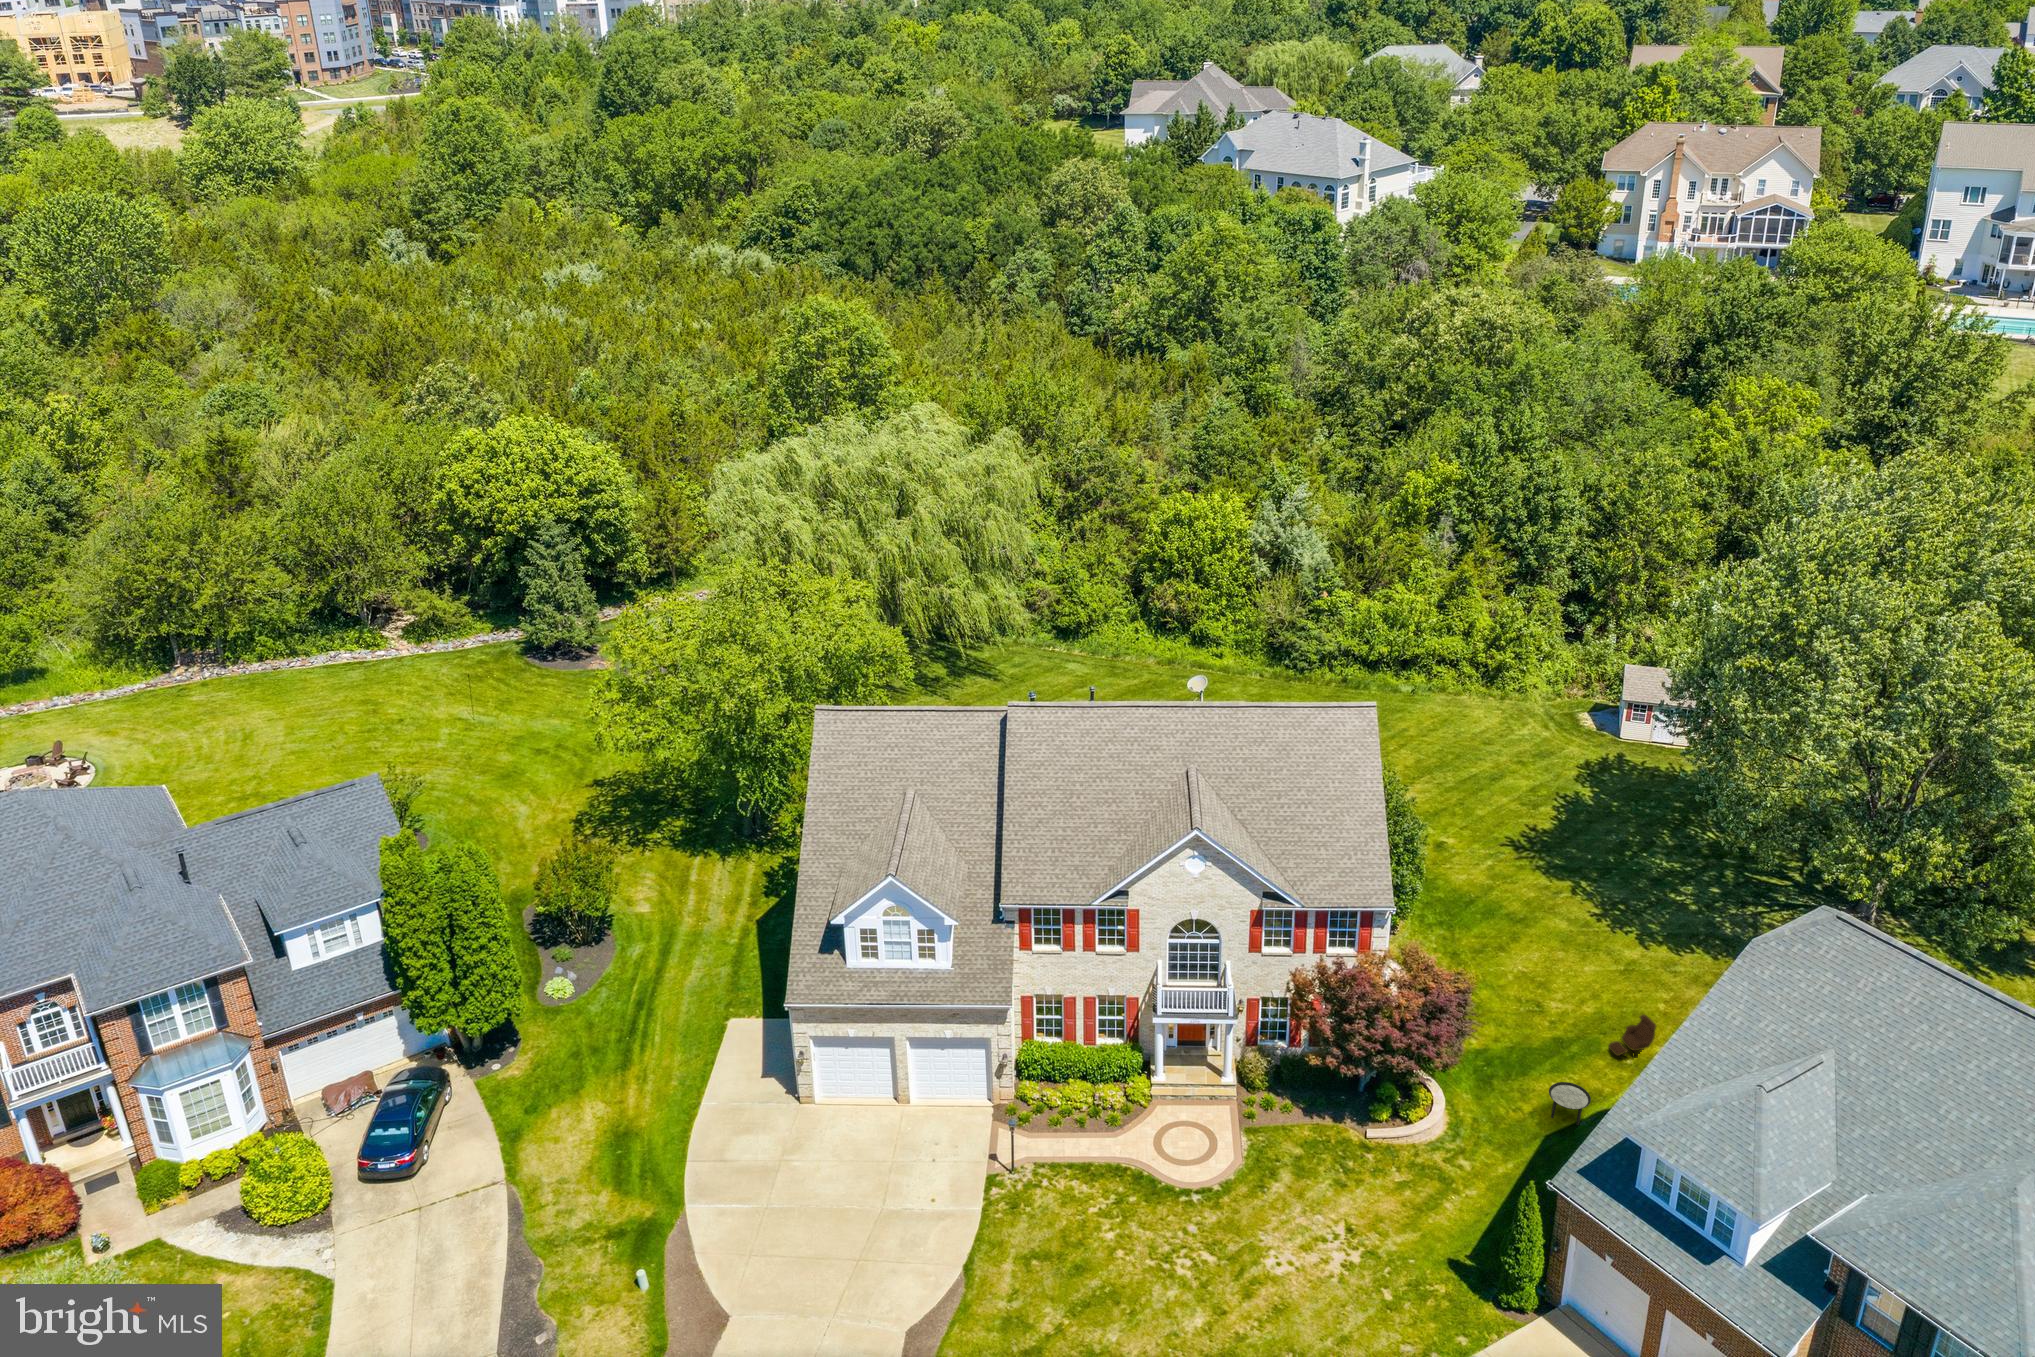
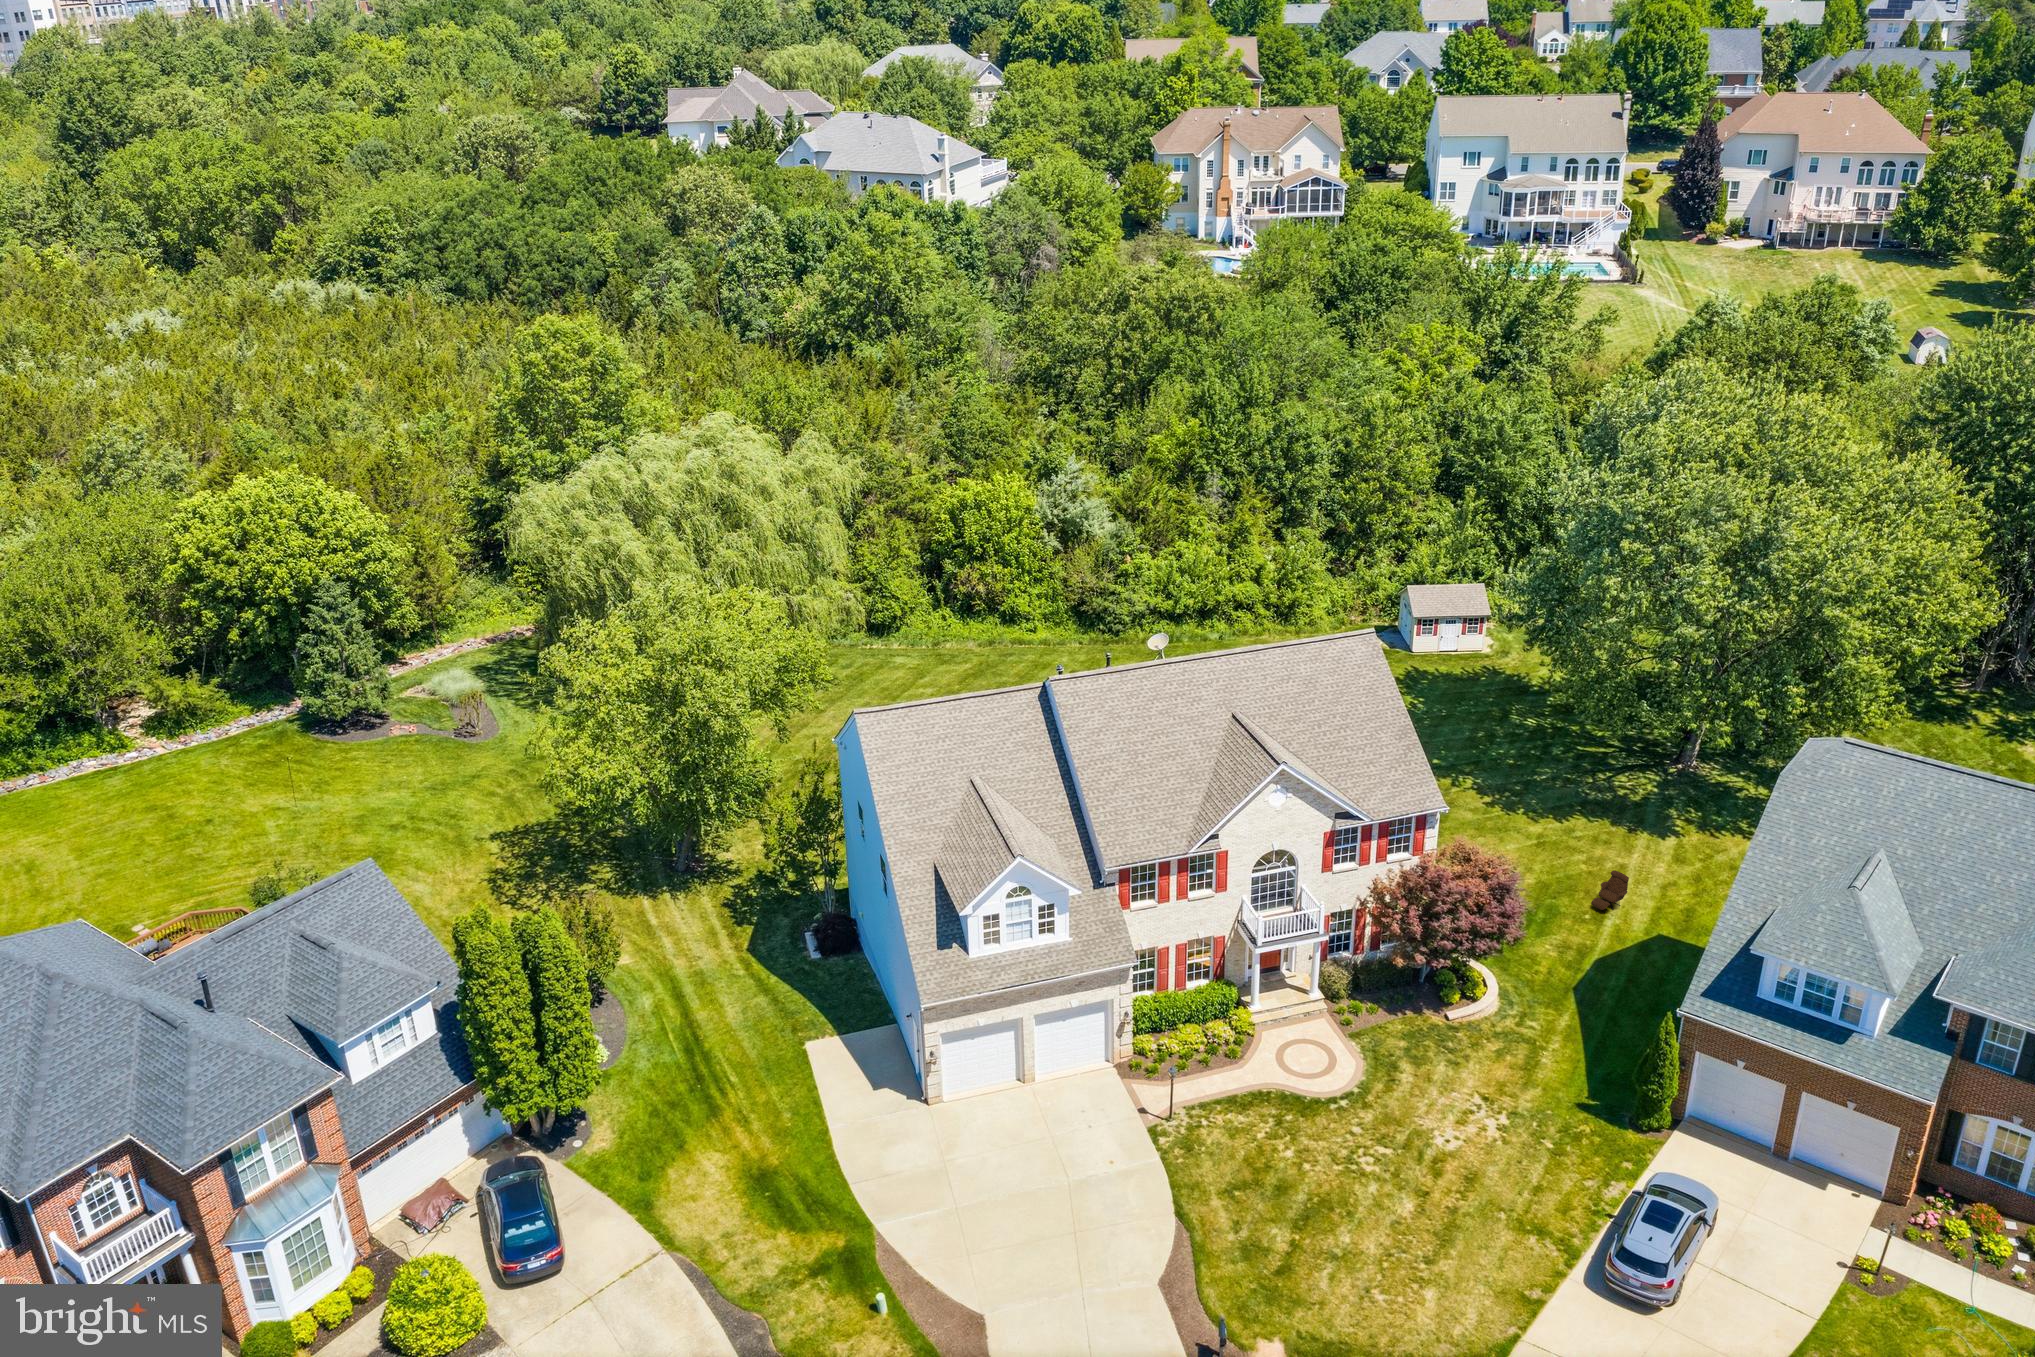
round table: present [1549,1082,1591,1125] -> none [1575,938,1613,973]

